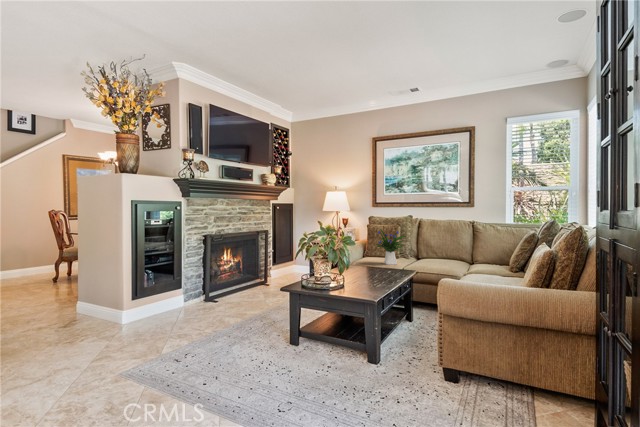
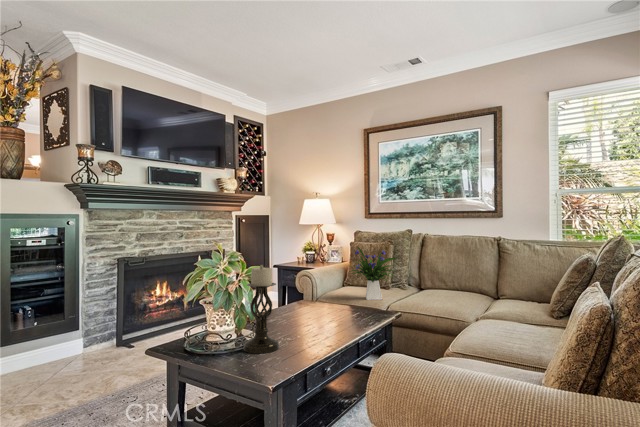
candle holder: none [340,243,361,293] -> present [244,265,279,354]

